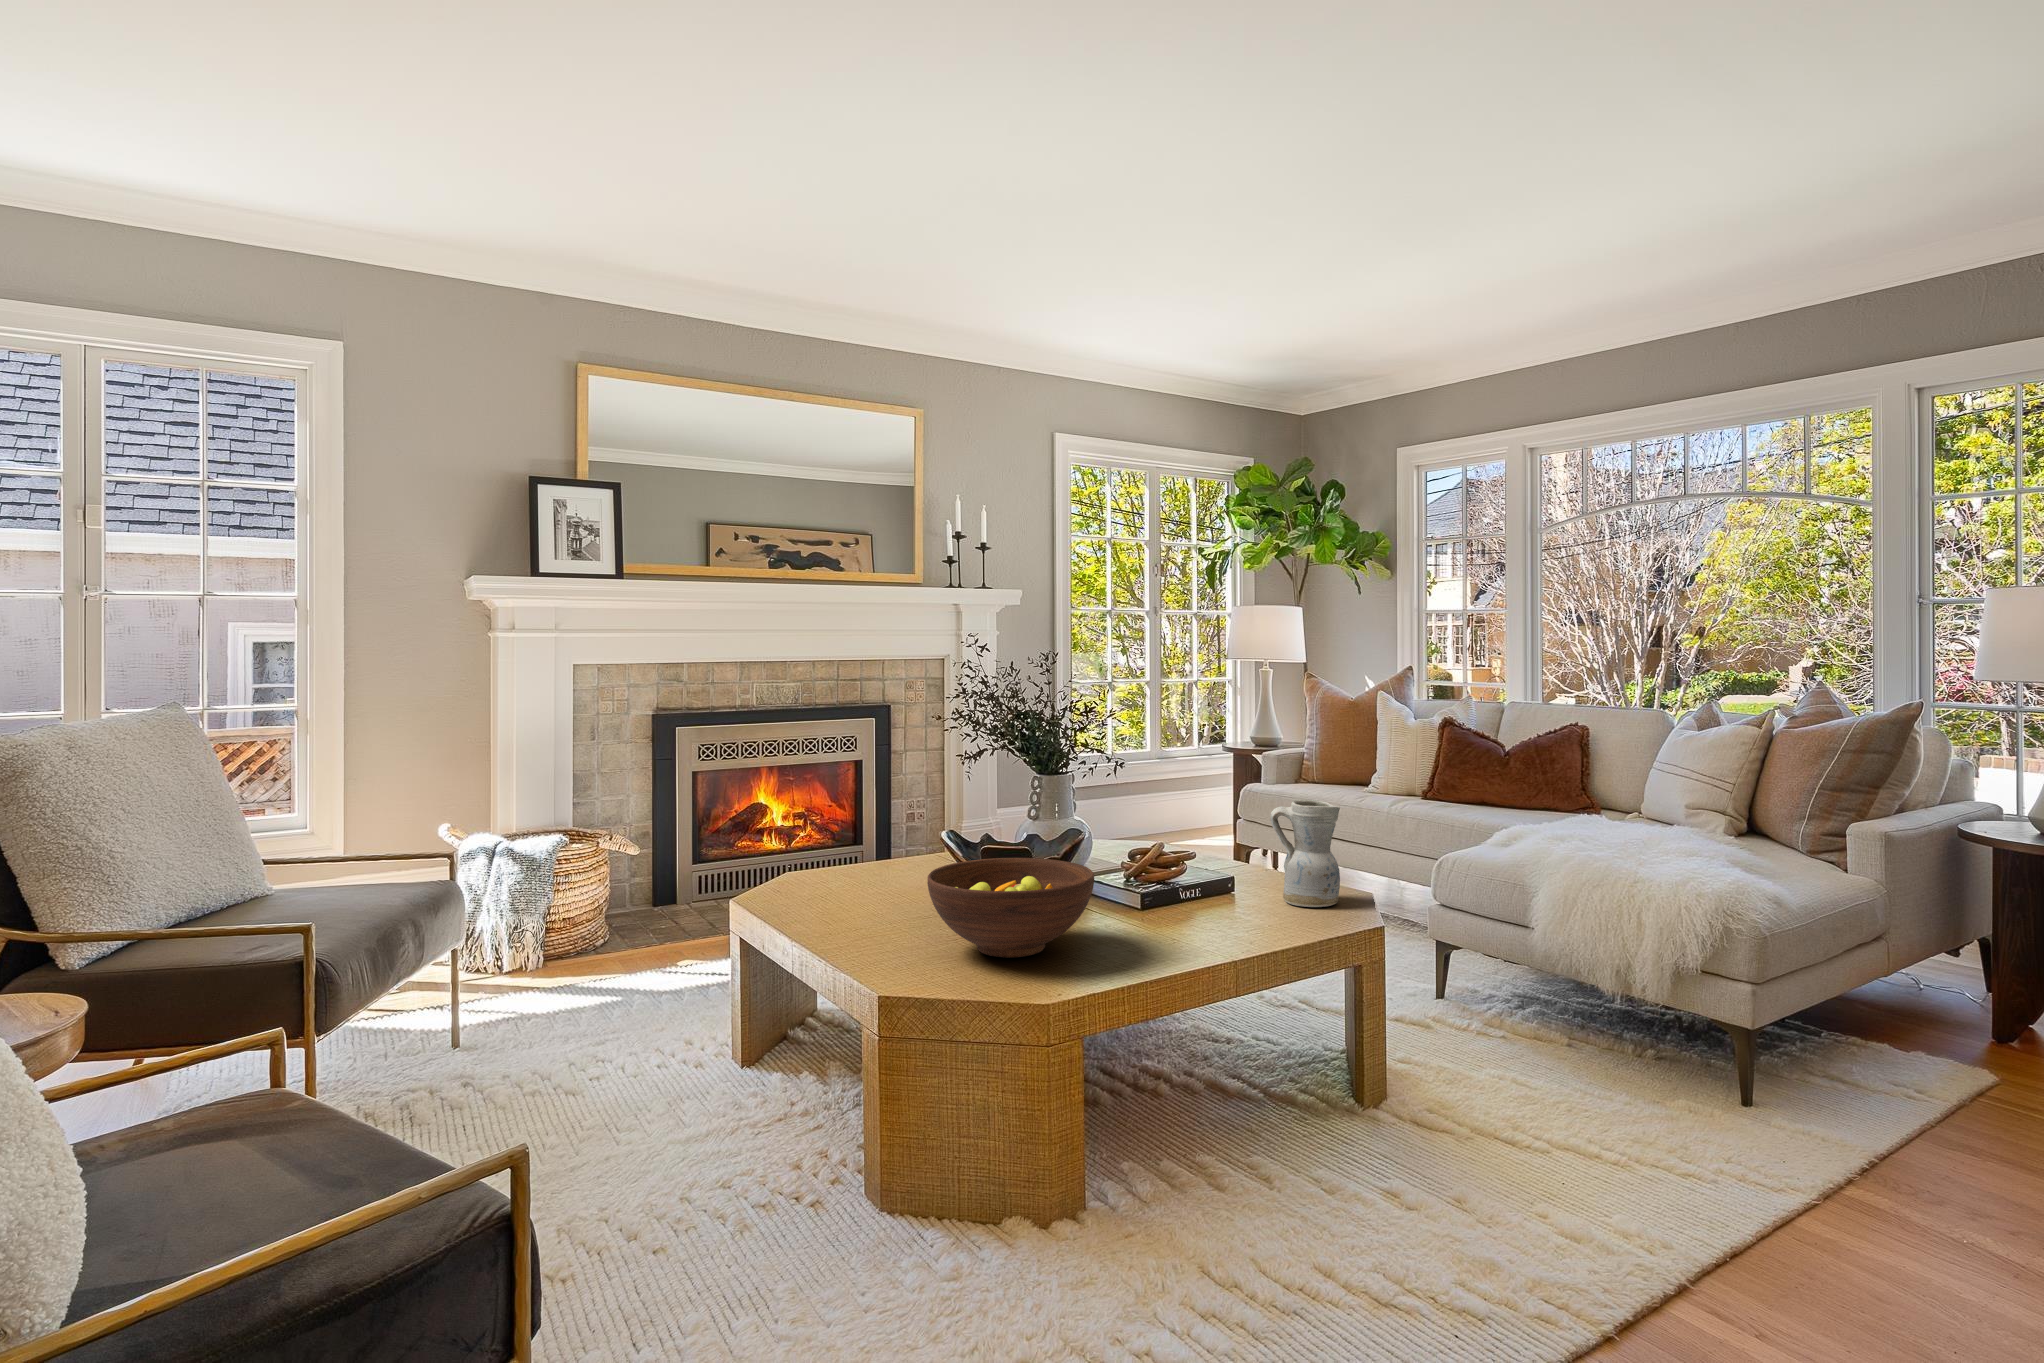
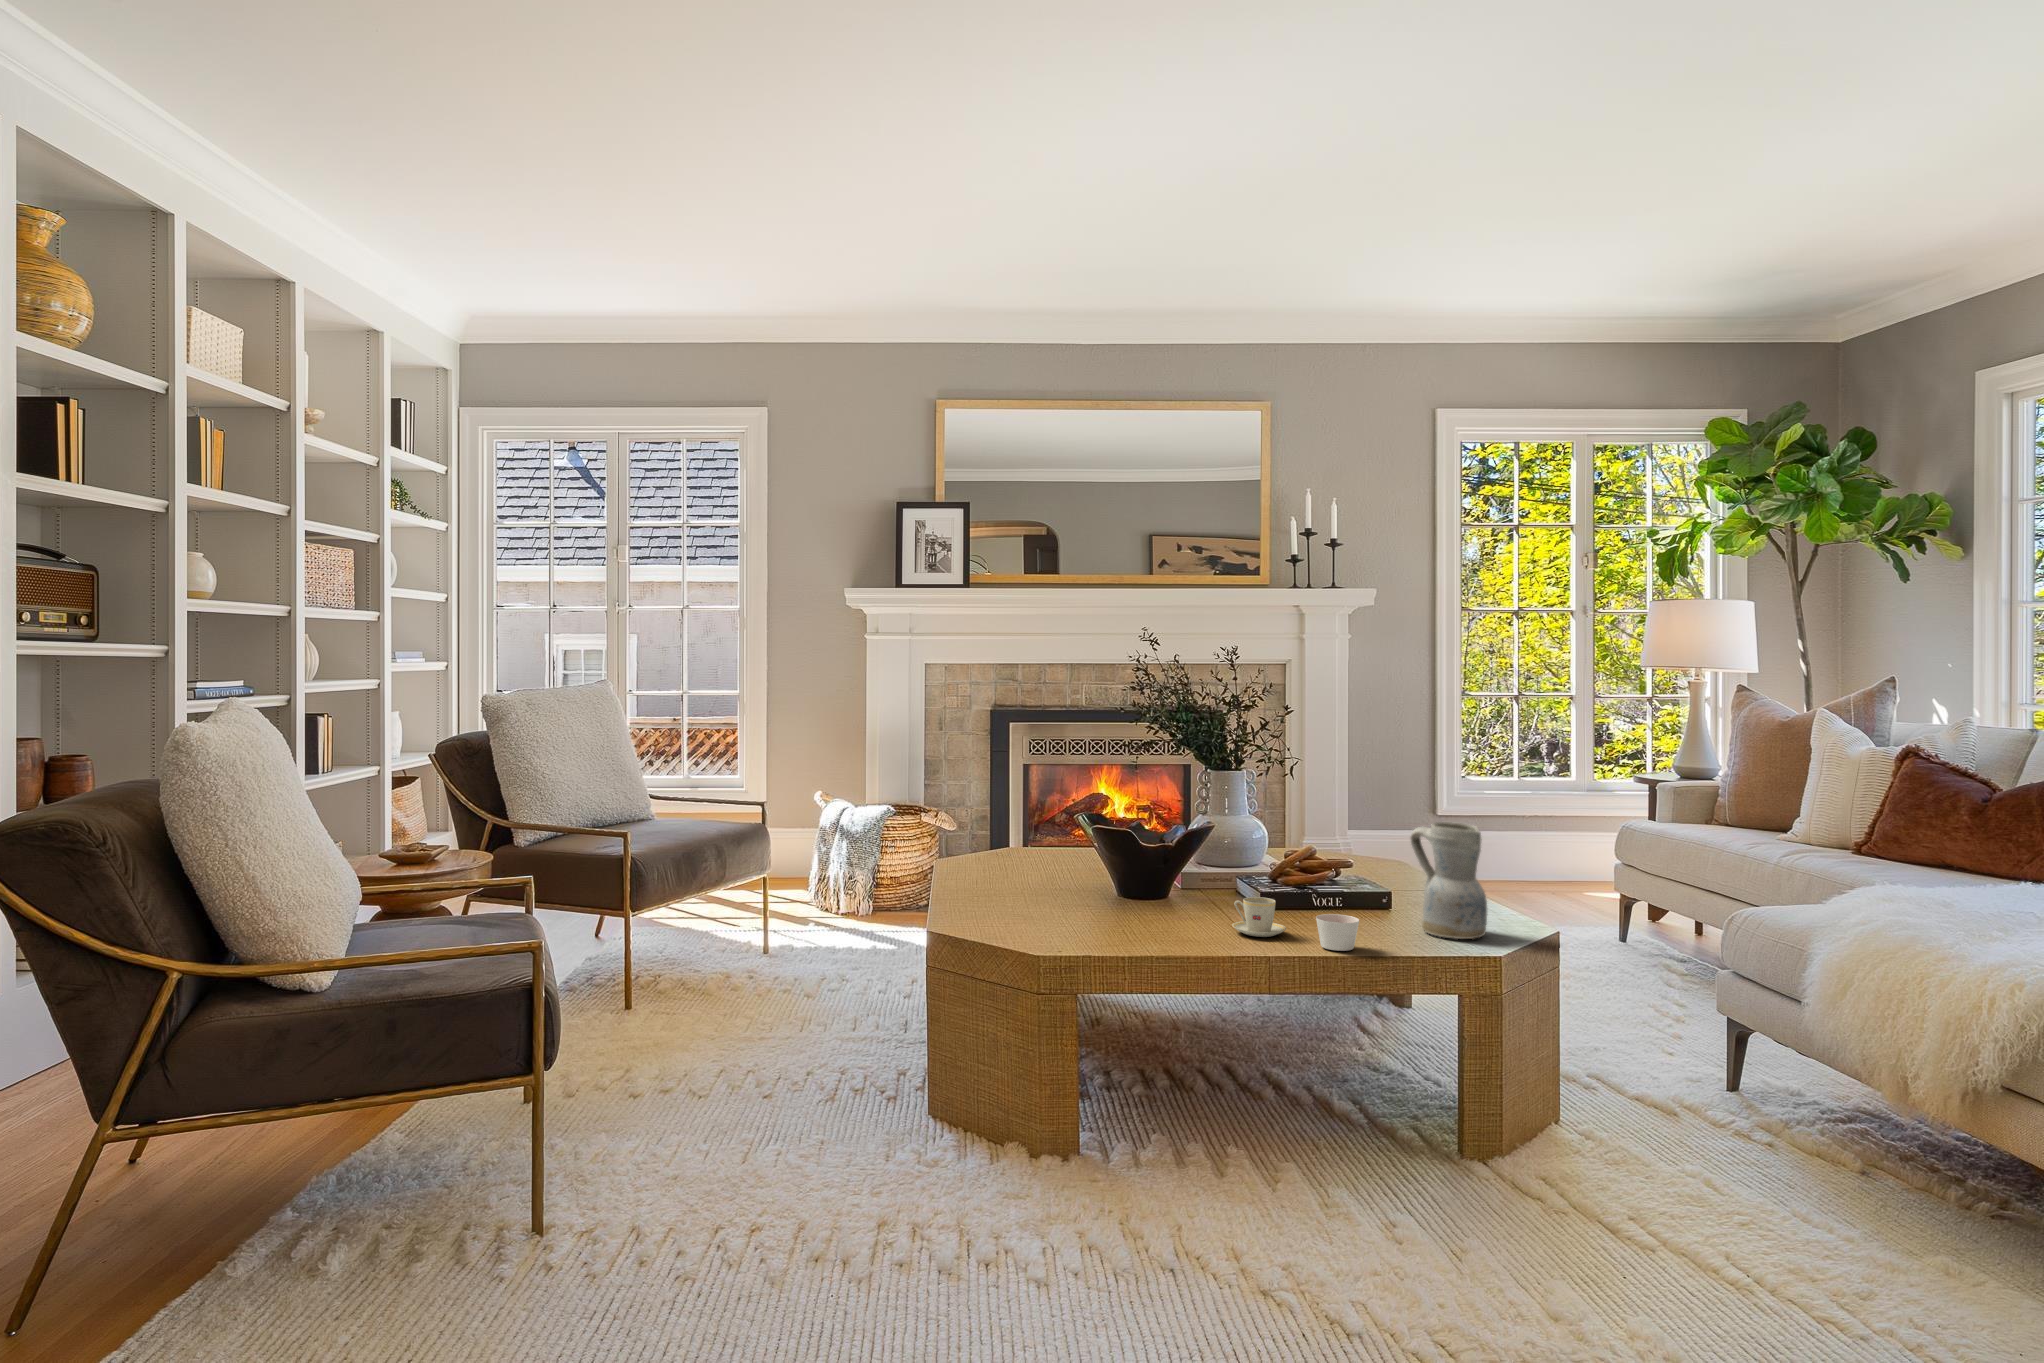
fruit bowl: present [927,858,1094,958] -> none [1010,844,1162,930]
teacup: none [1146,893,1199,933] -> present [1232,897,1286,937]
candle: none [1236,900,1276,936] -> present [1316,914,1359,951]

